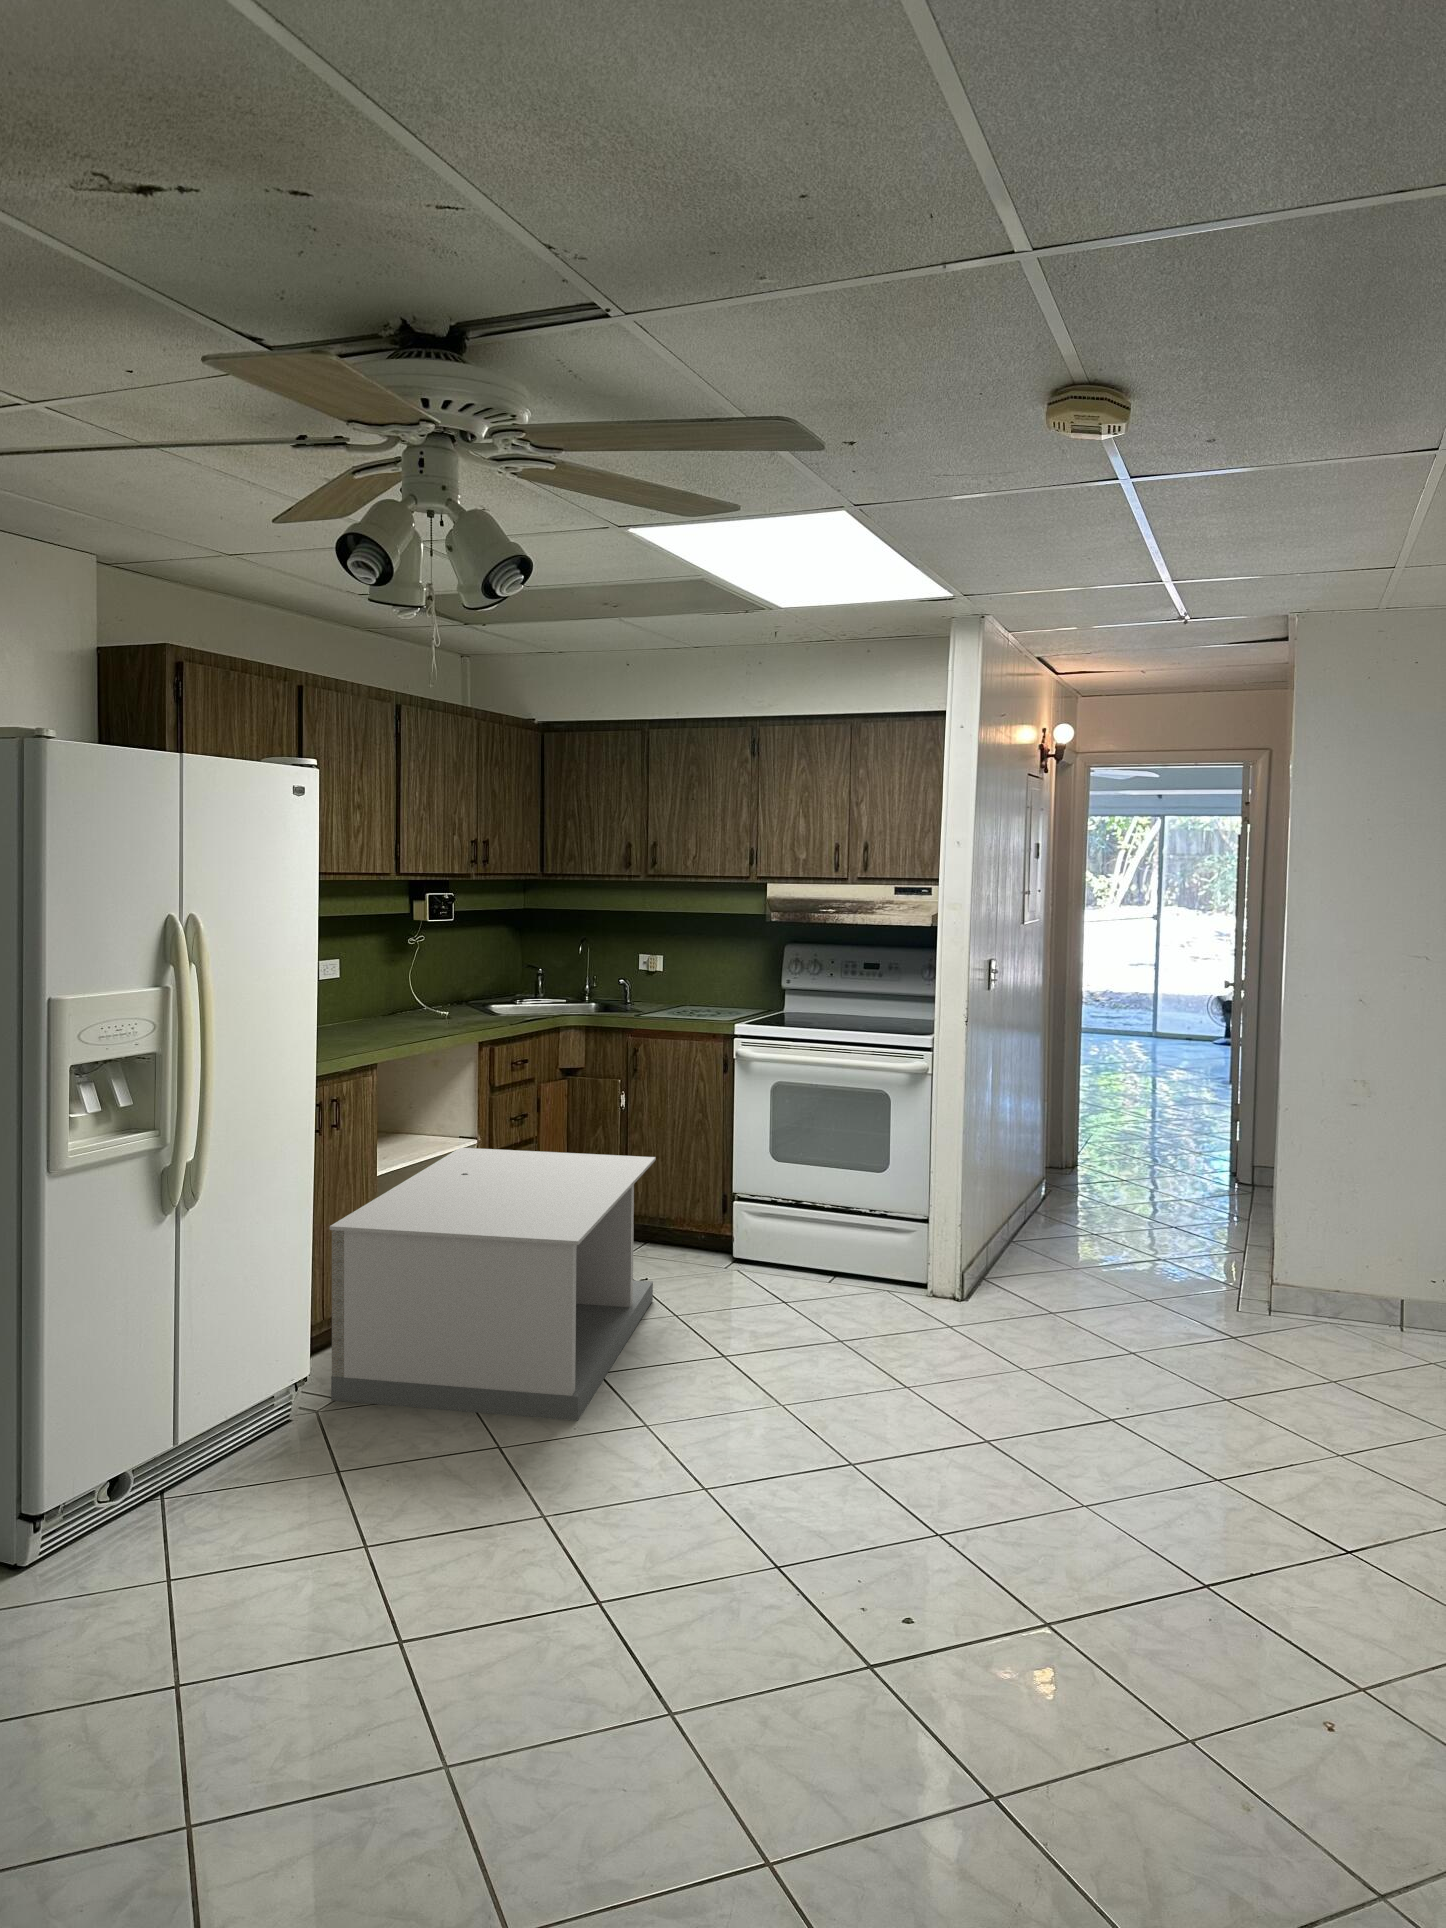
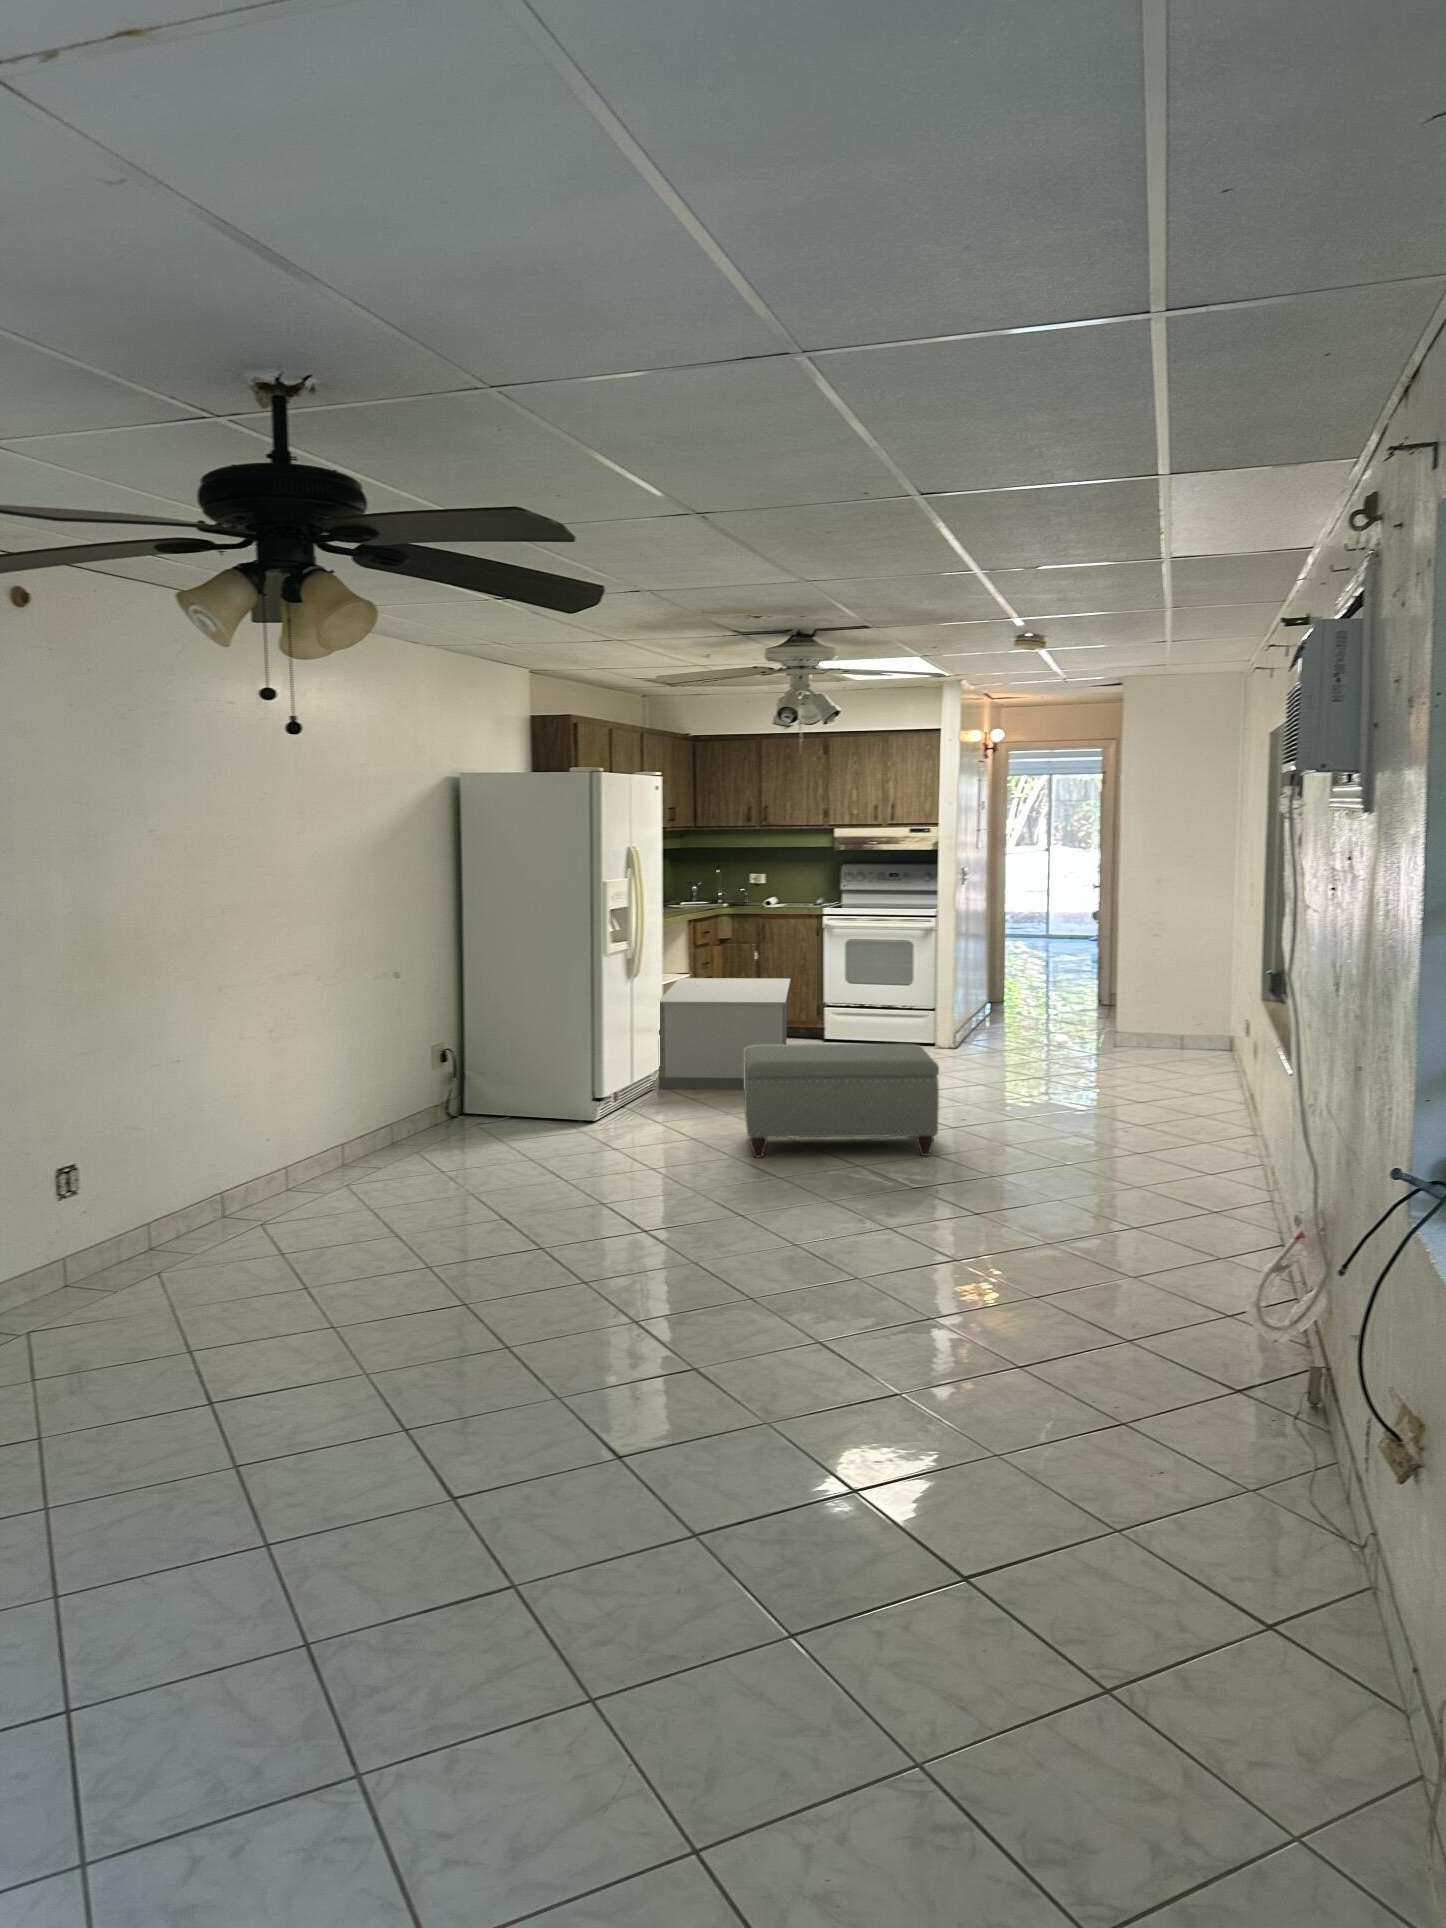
ottoman: none [270,1415,801,1807] -> present [744,1044,939,1158]

